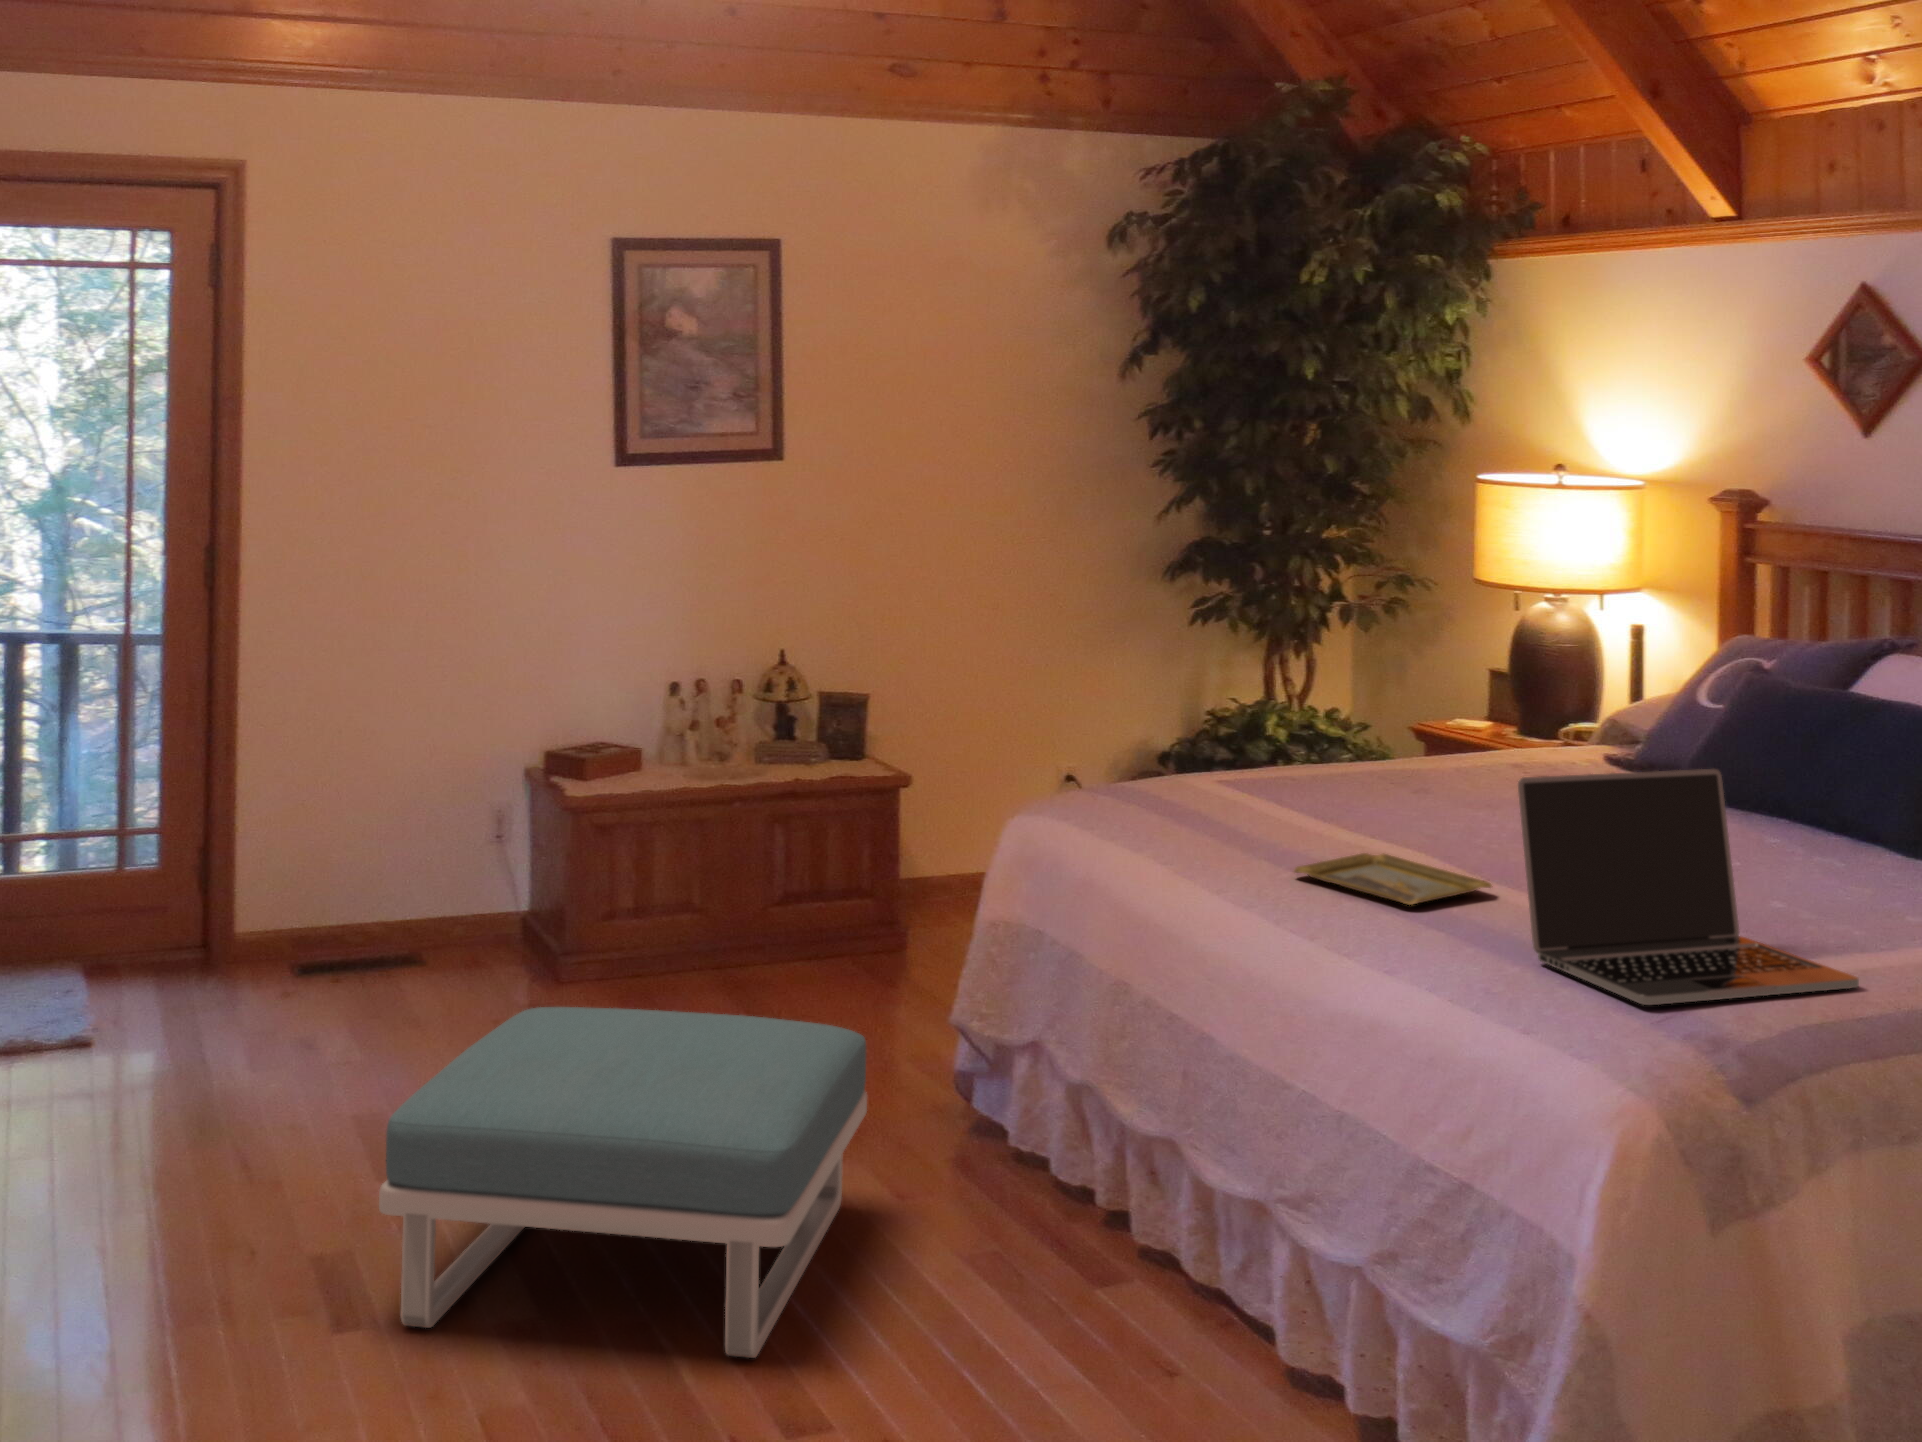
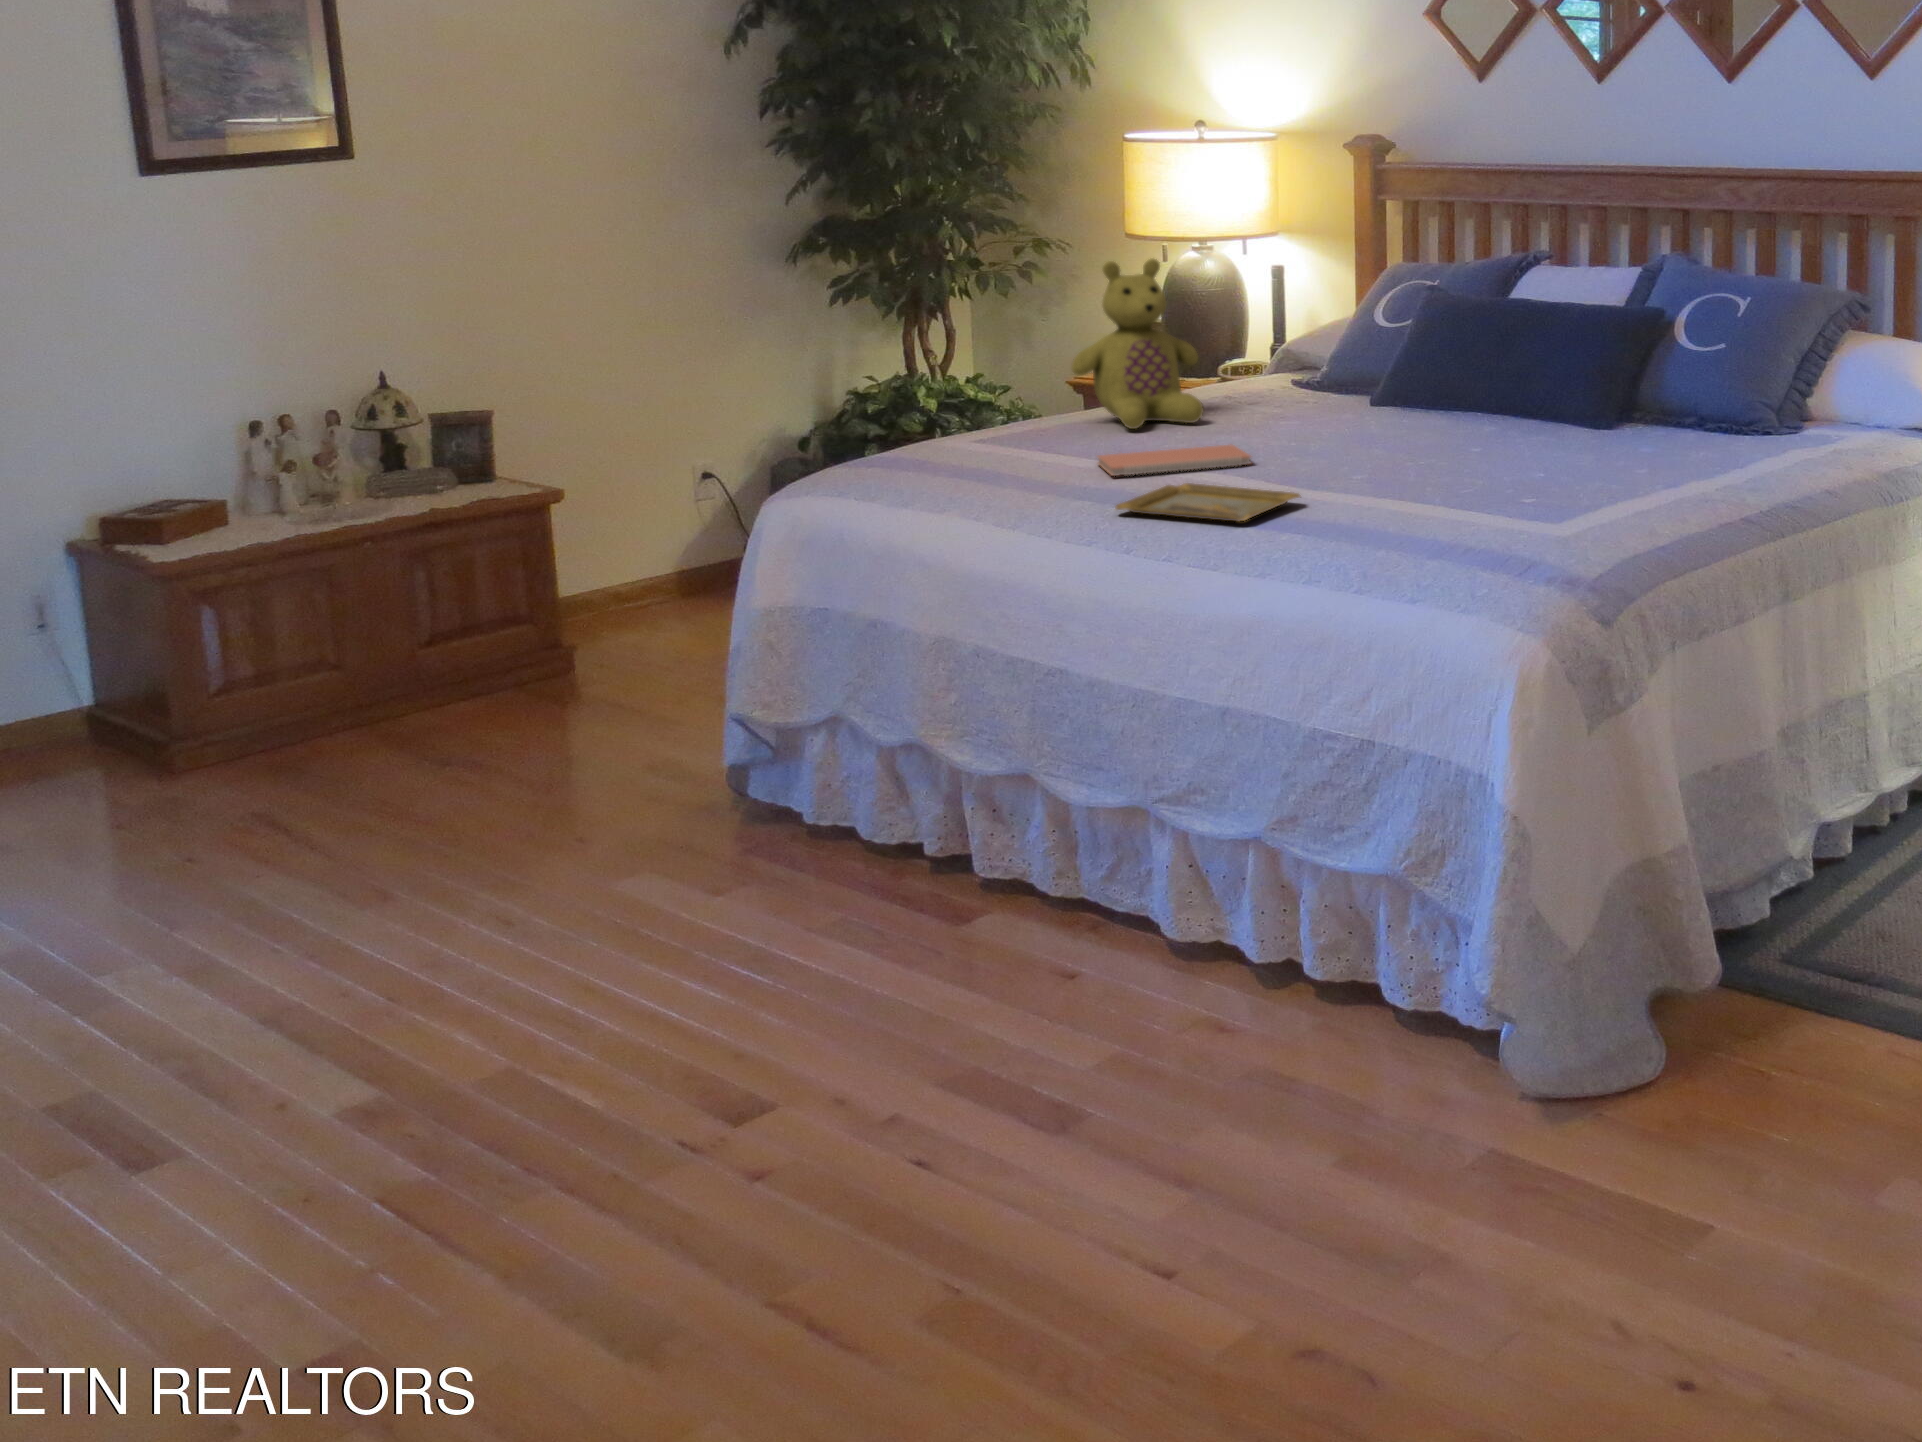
stuffed bear: none [1339,607,1479,788] -> present [1072,259,1204,429]
laptop: present [1518,769,1859,1005] -> none [1360,365,1641,567]
notebook: none [1323,810,1480,843] -> present [1097,444,1251,476]
footstool: present [379,1007,867,1358] -> none [157,738,683,1144]

